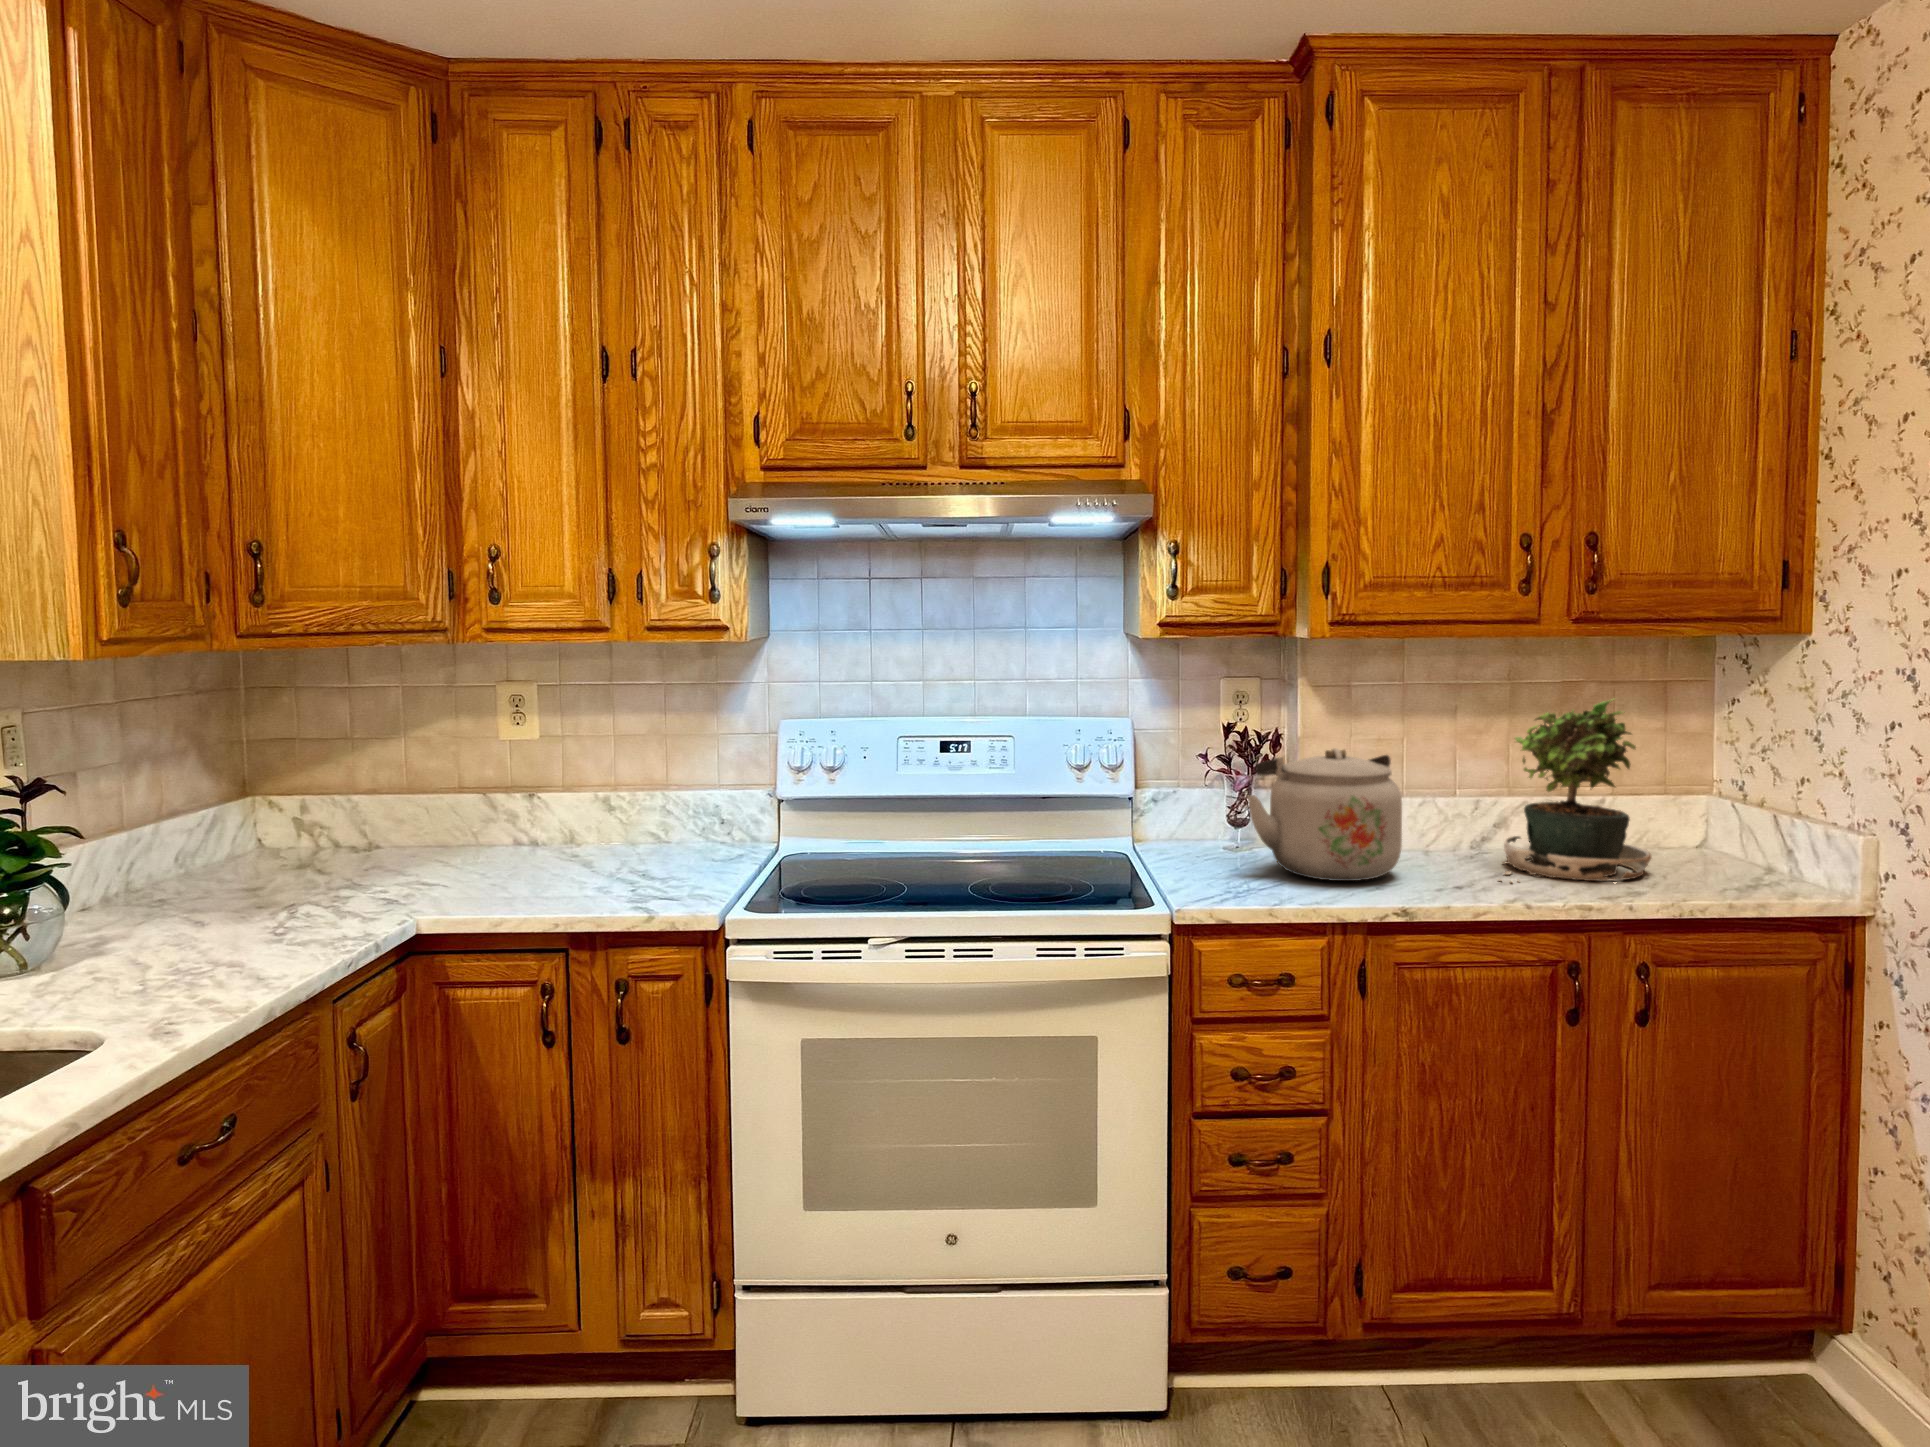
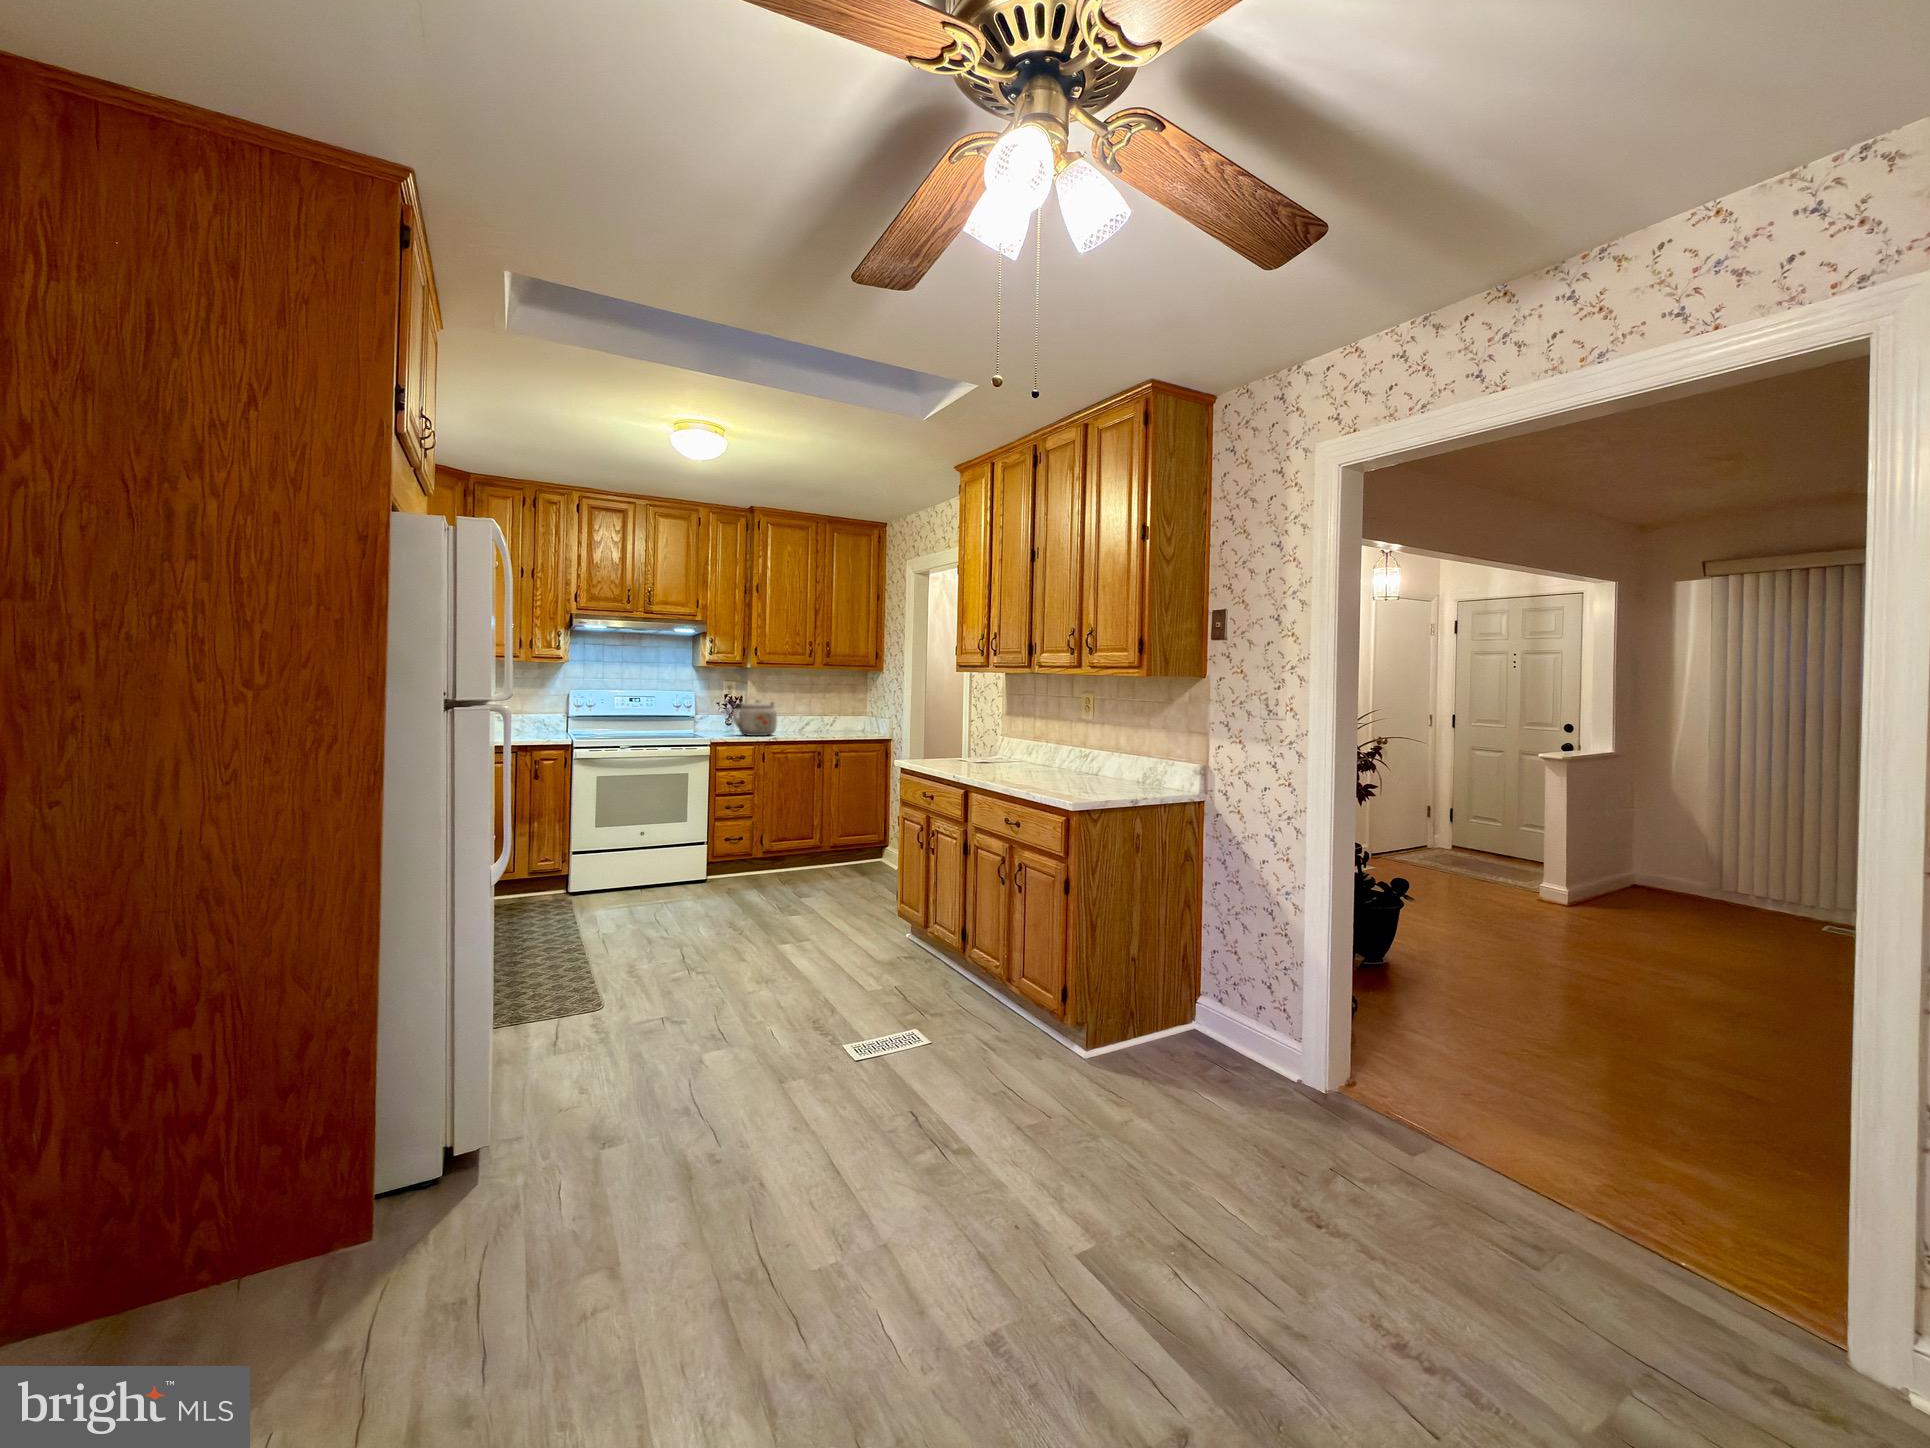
potted plant: present [1504,700,1651,881] -> none [802,687,845,736]

